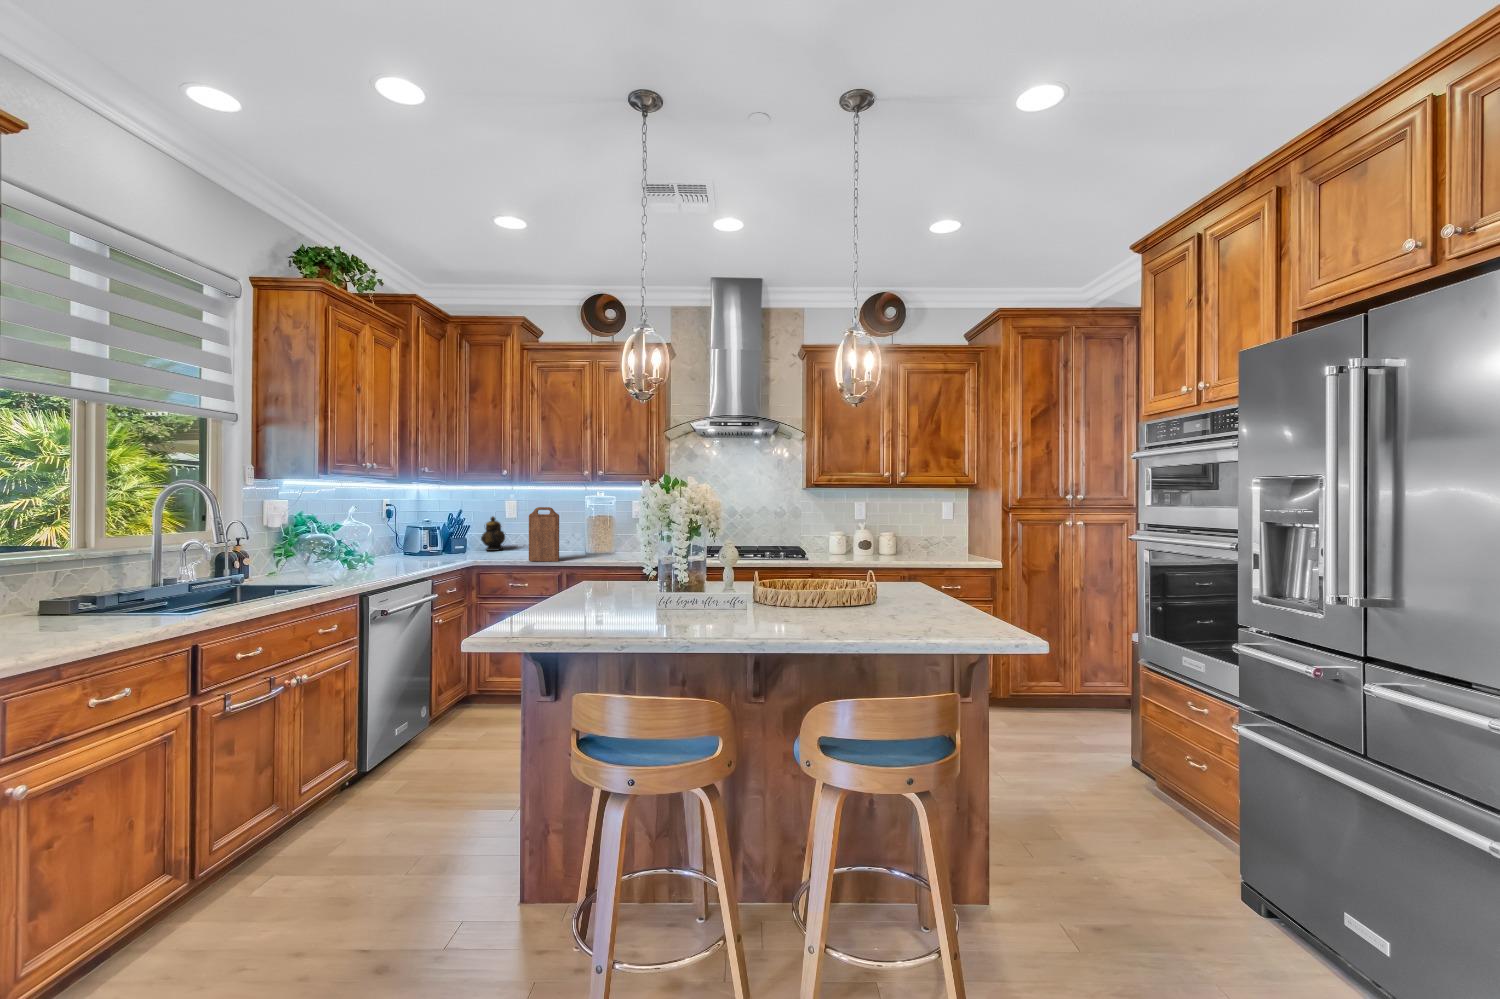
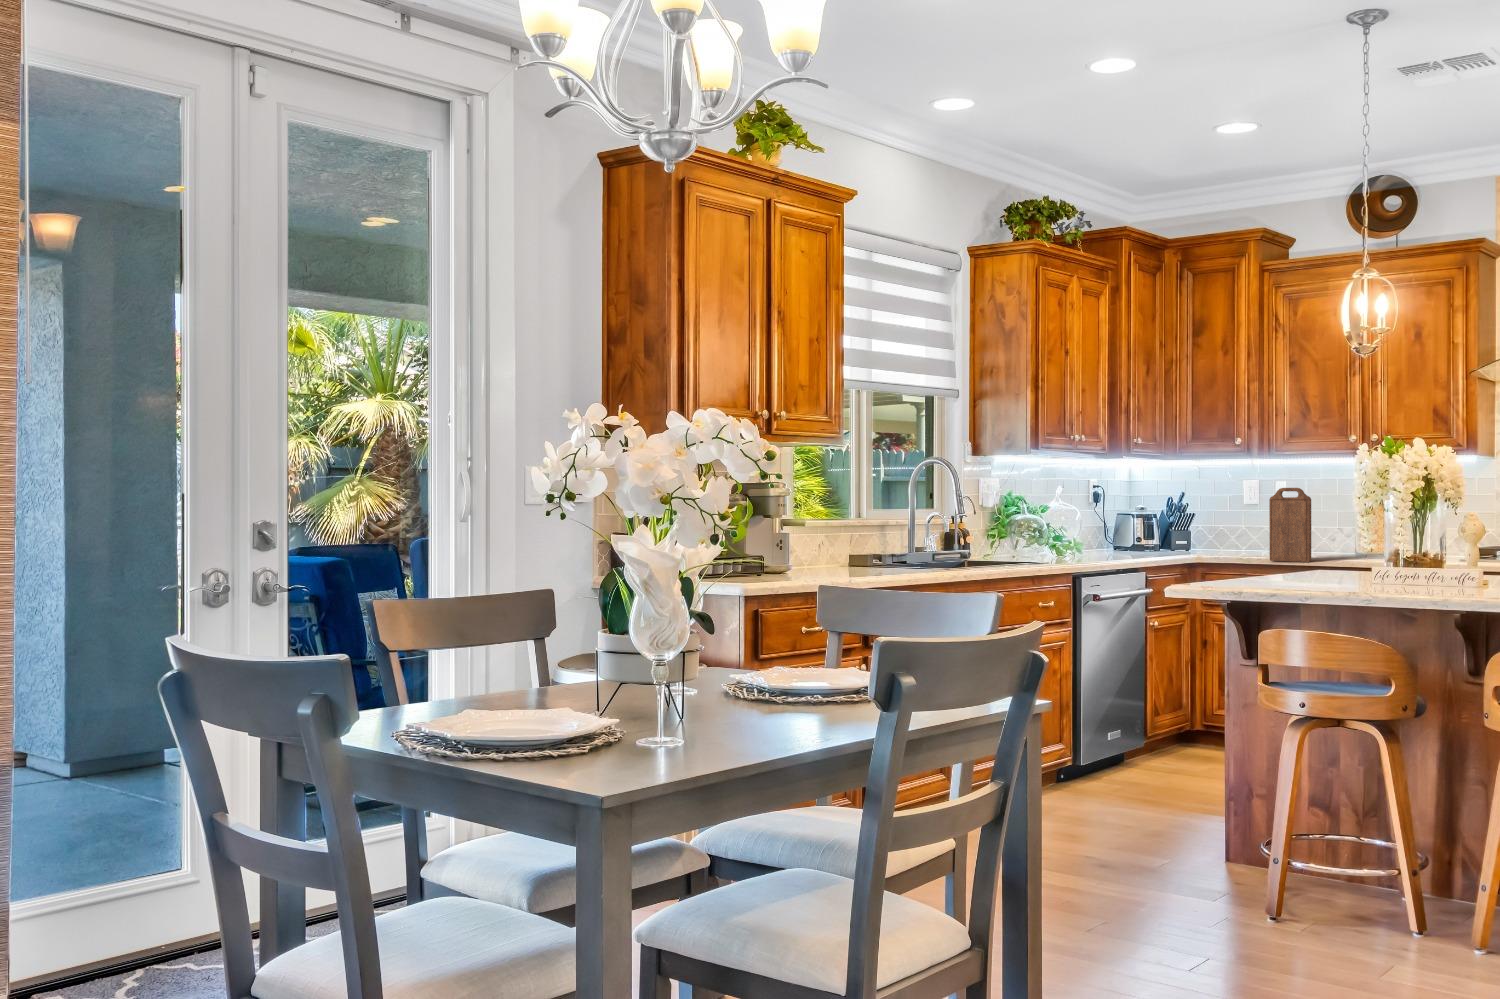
teapot: present [481,516,506,551] -> none [1209,502,1245,549]

